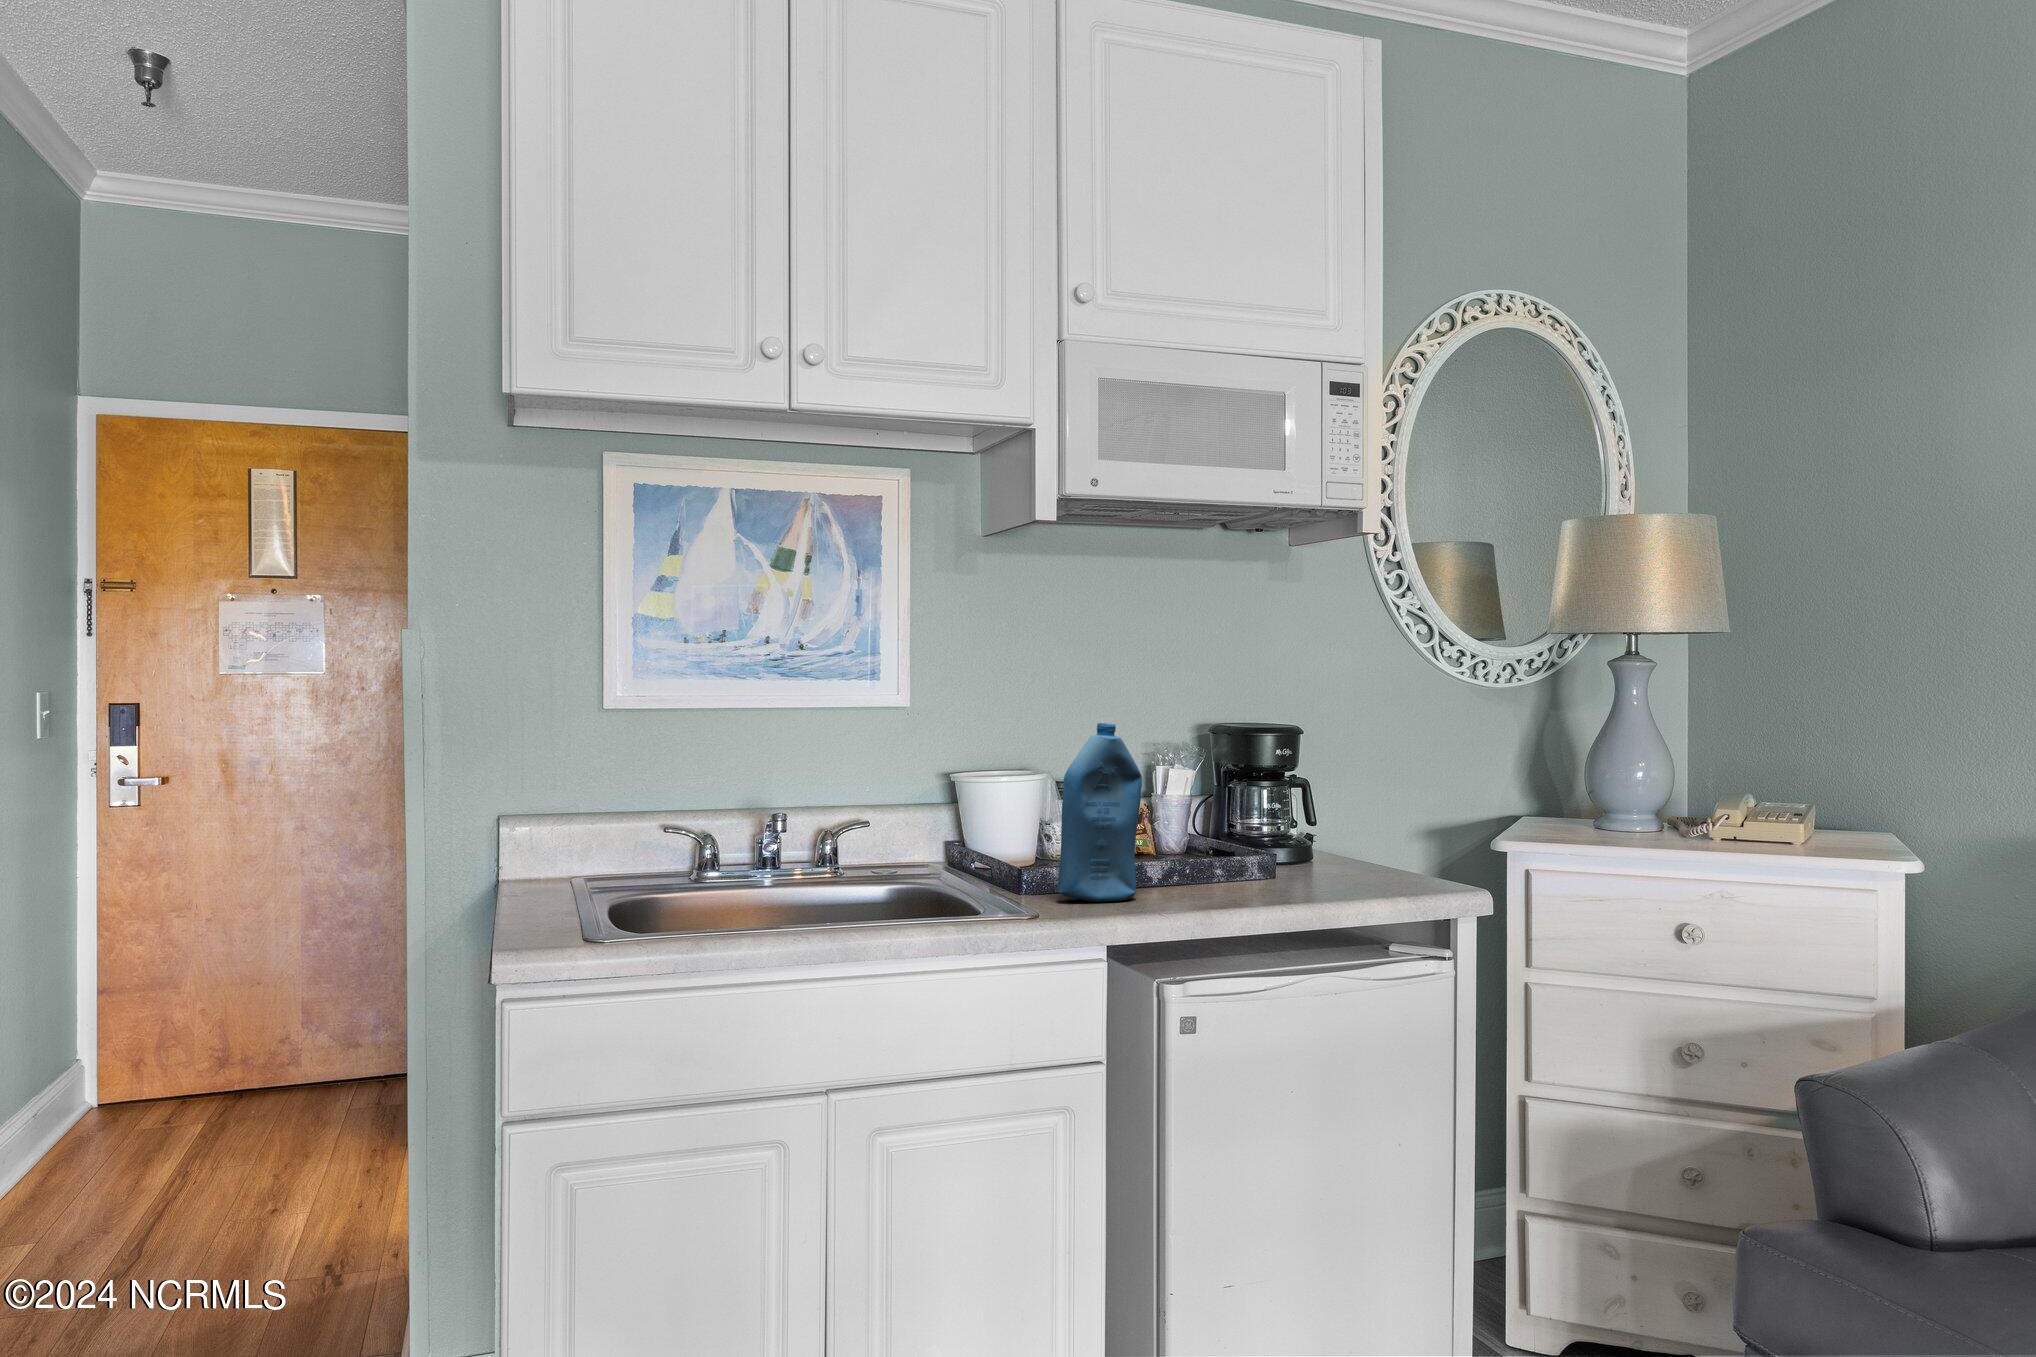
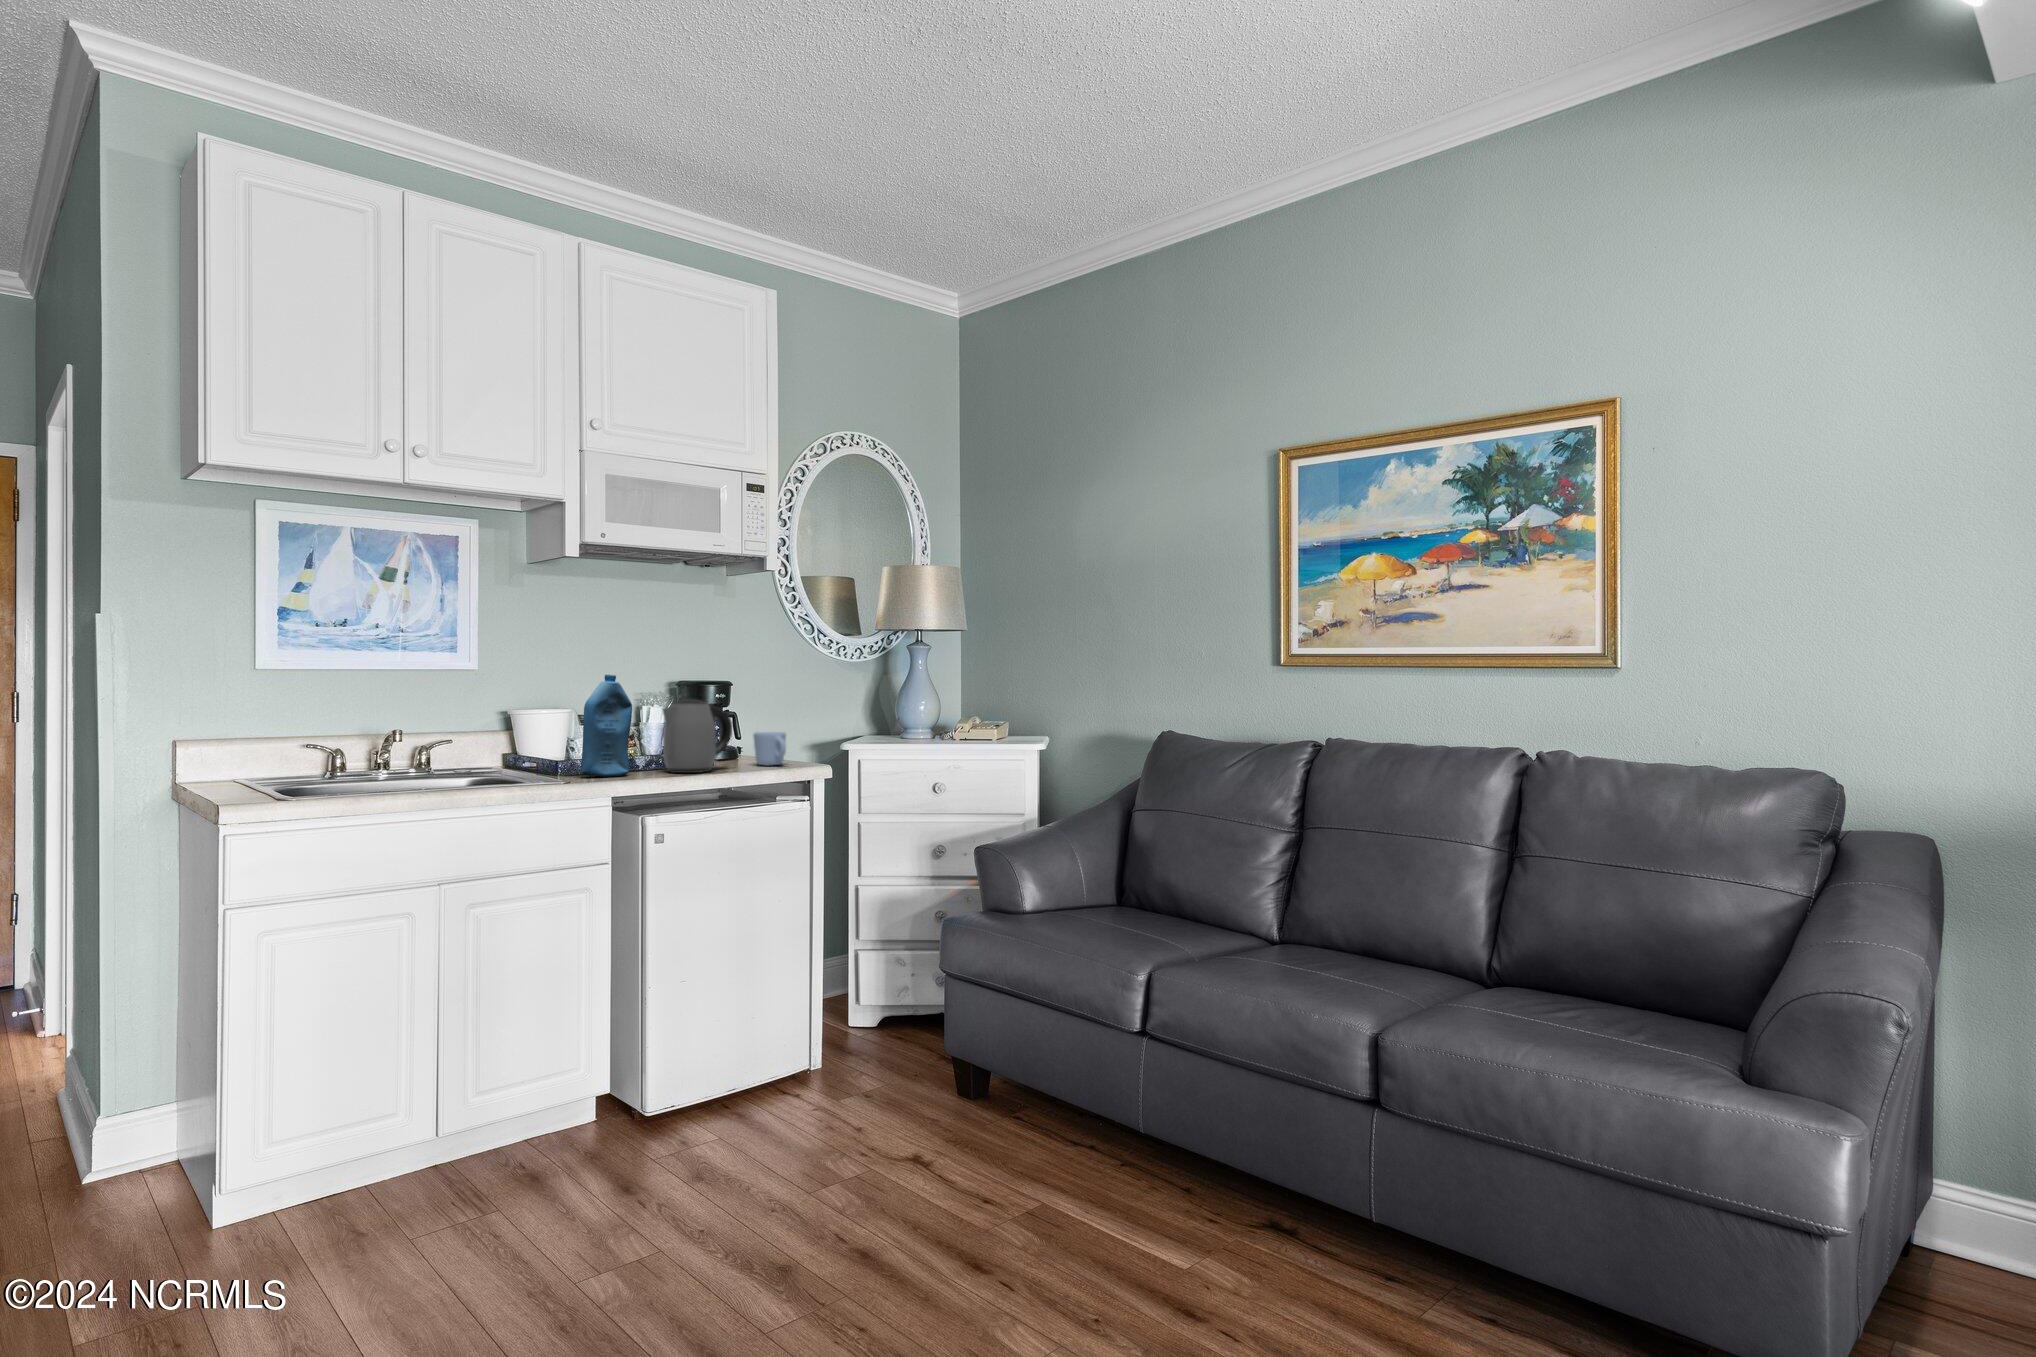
kettle: none [1191,765,1311,899] -> present [662,699,732,773]
mug: none [1344,820,1405,883] -> present [753,732,786,766]

